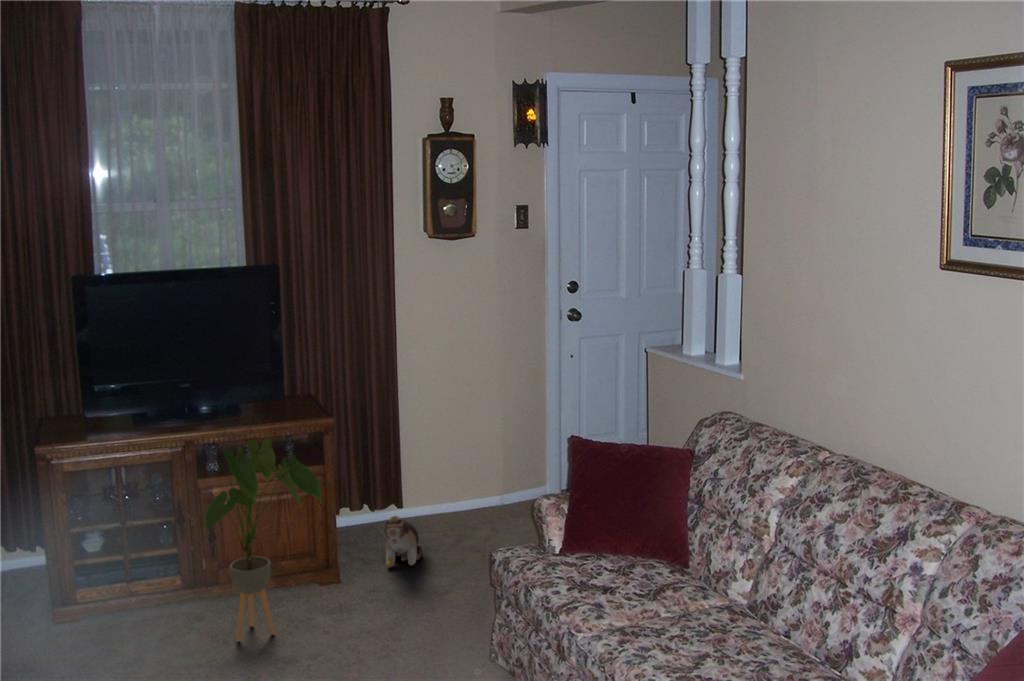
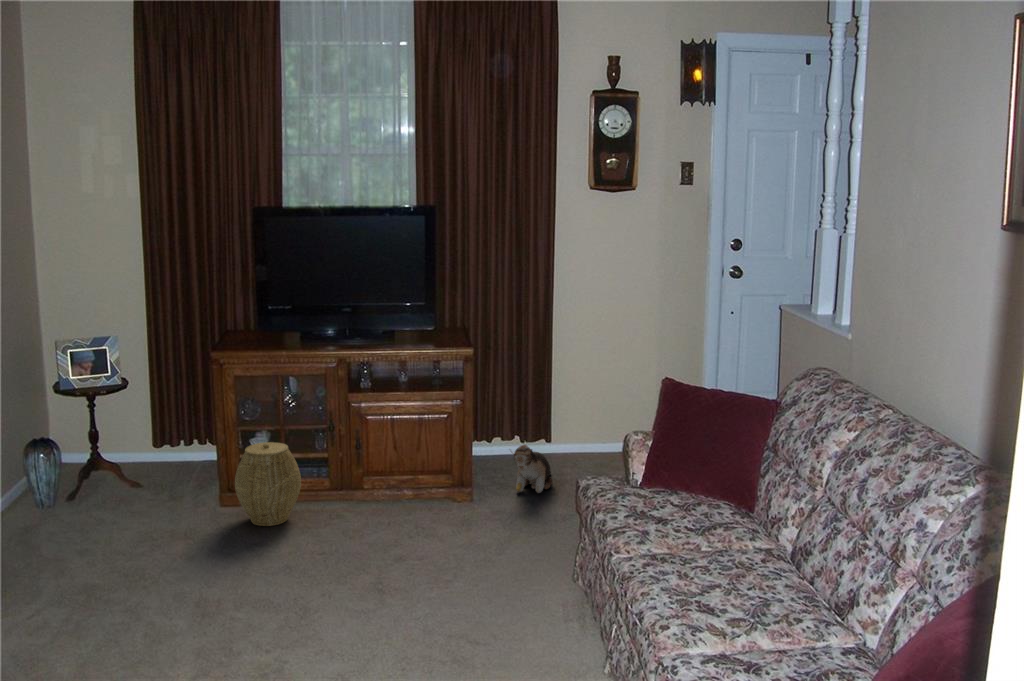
house plant: present [204,438,322,641] -> none [338,358,441,532]
woven basket: none [66,551,149,654] -> present [235,442,301,526]

